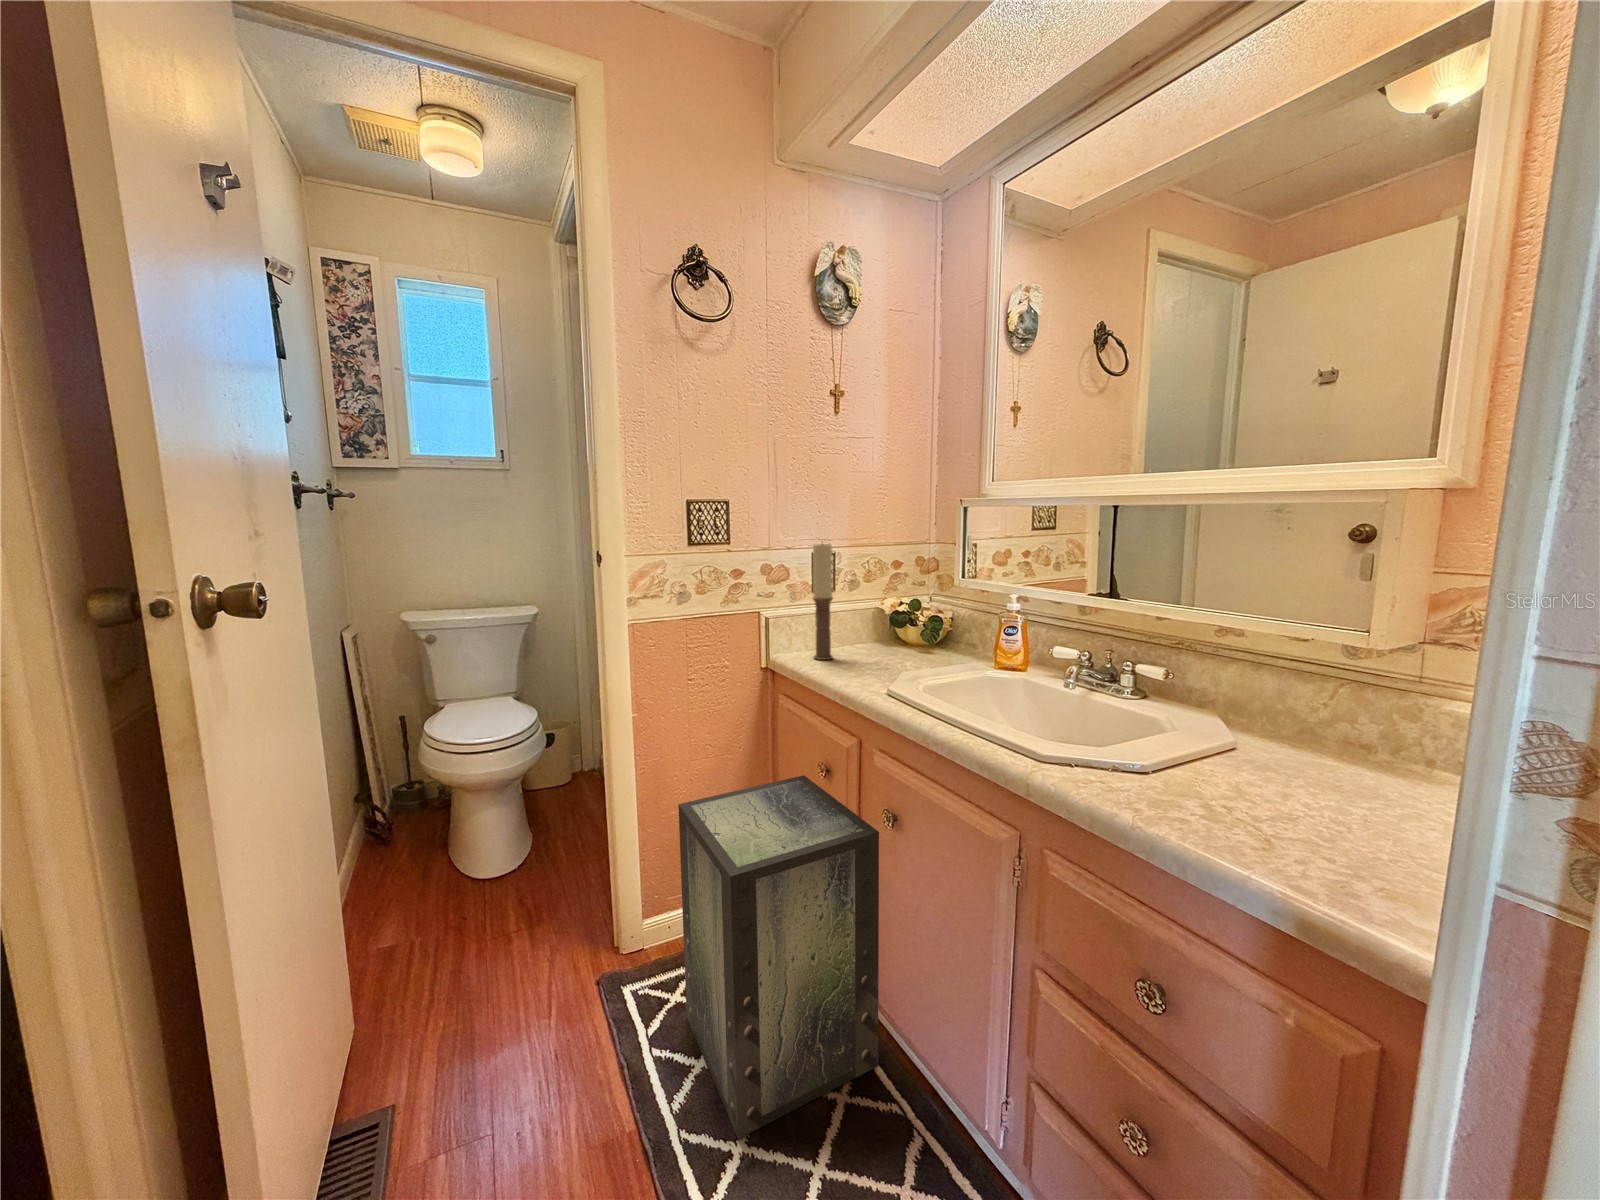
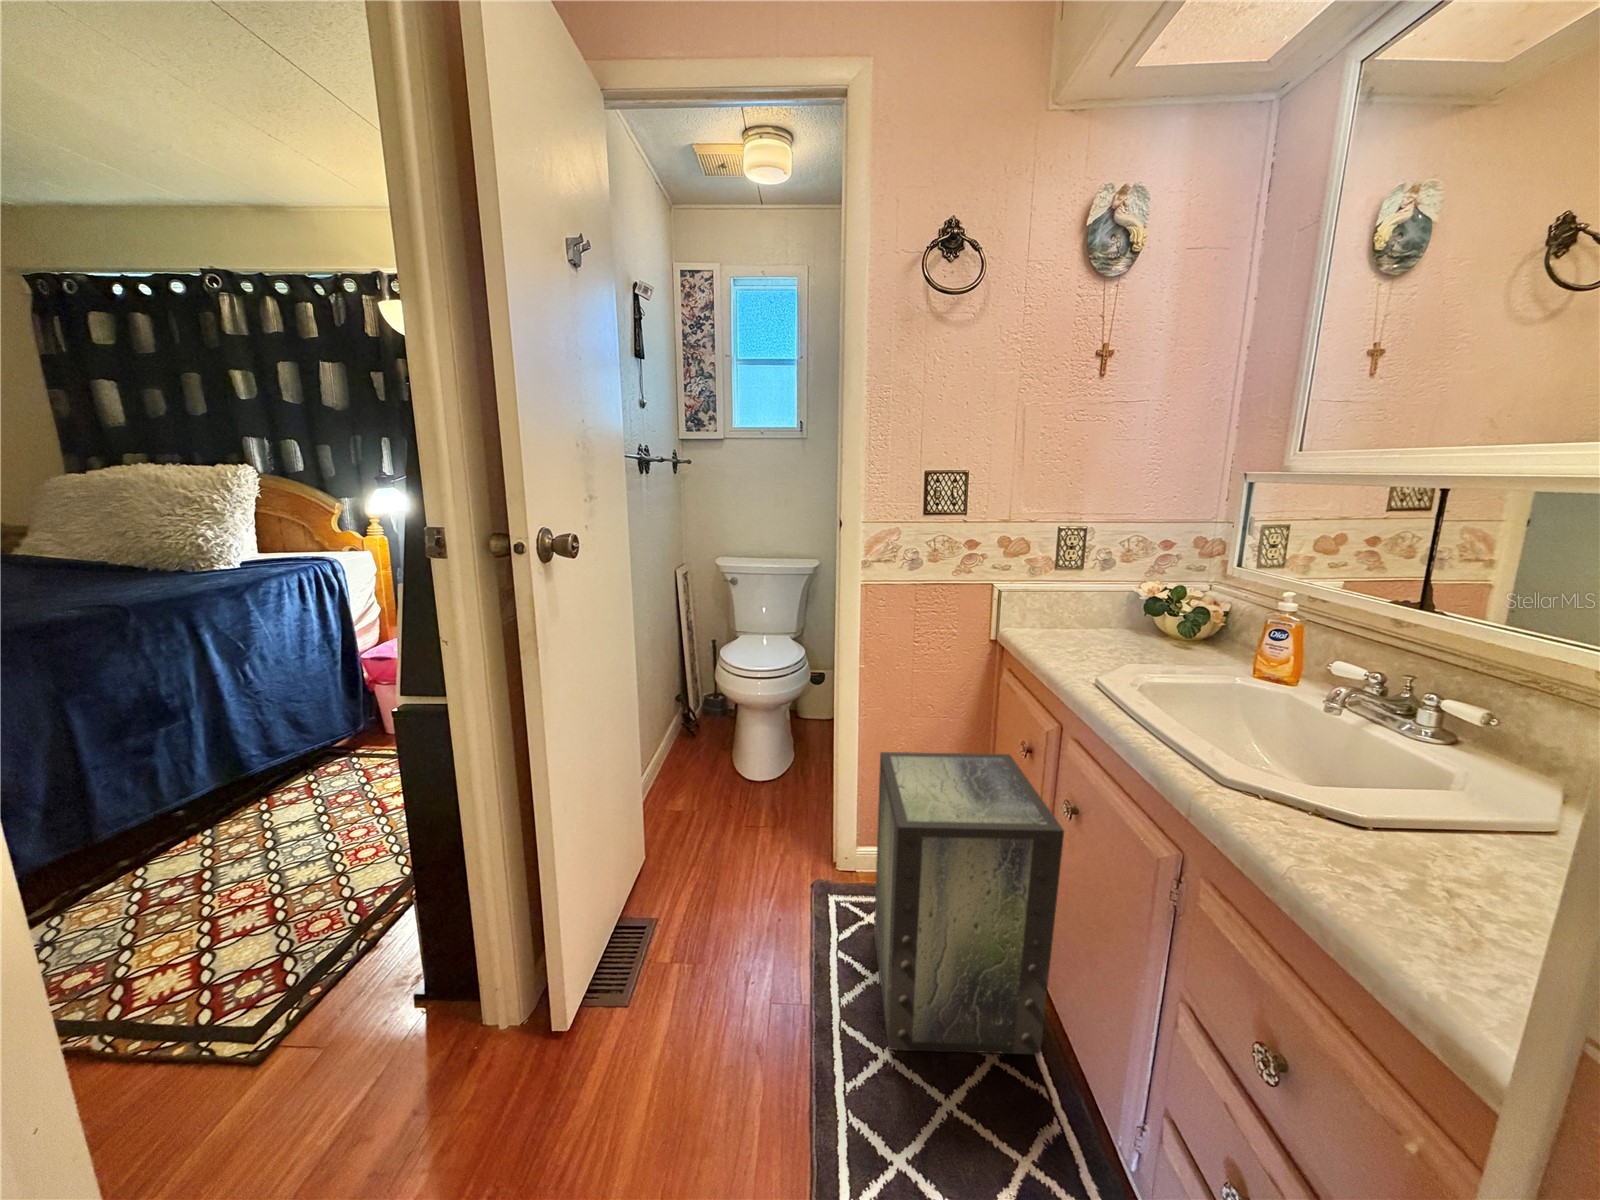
candle: present [813,544,833,660] -> none [1042,517,1075,643]

